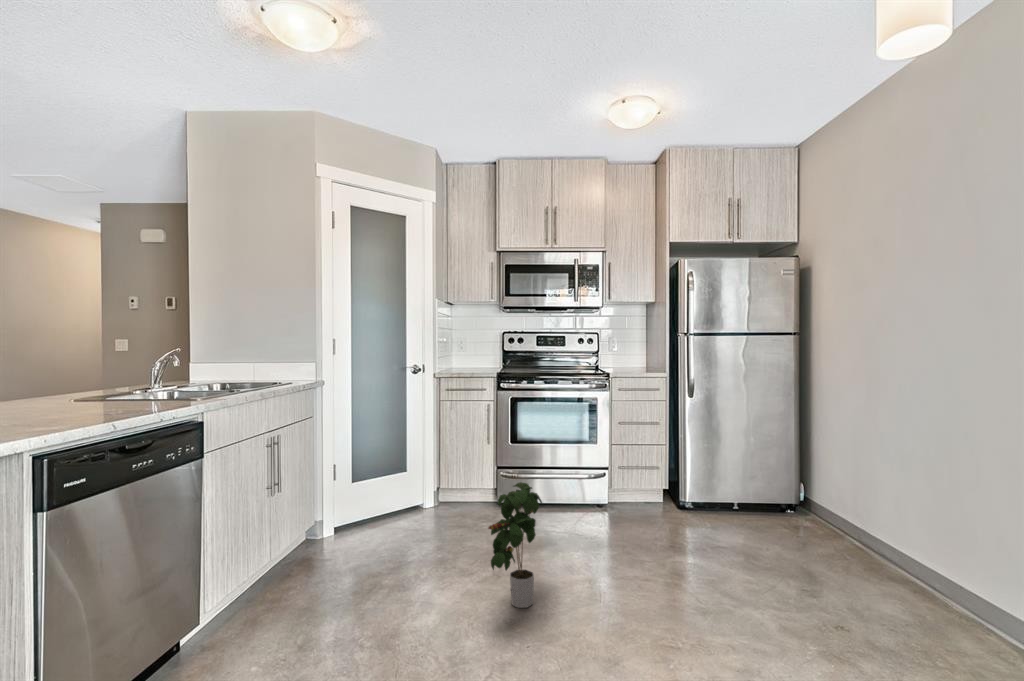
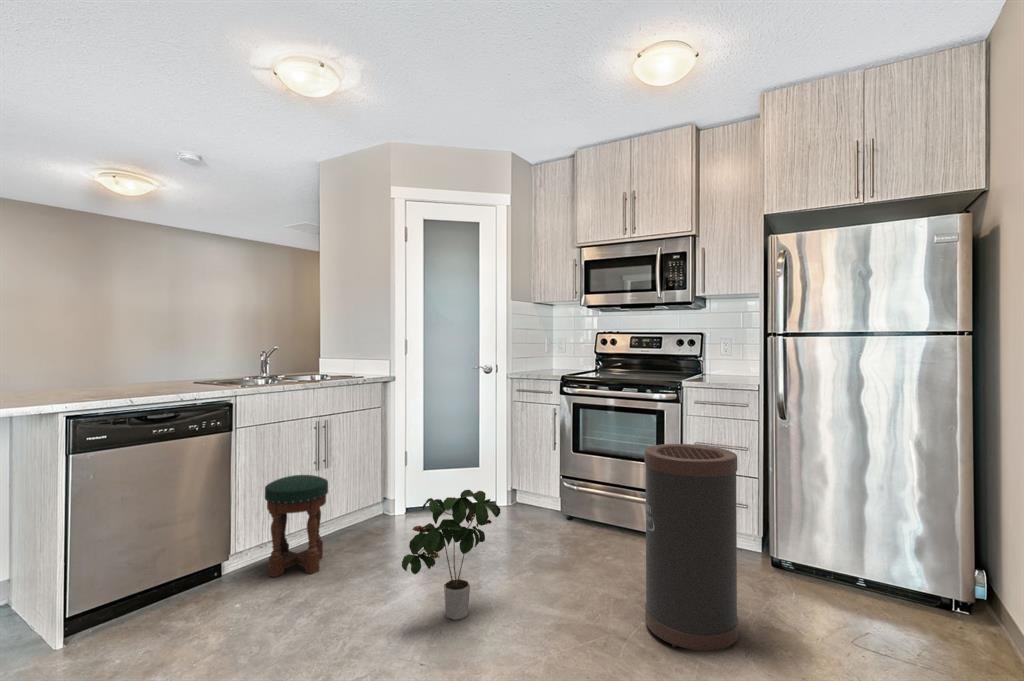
trash can: none [655,420,730,578] -> present [645,444,738,651]
stool: none [251,499,327,627] -> present [265,475,328,577]

